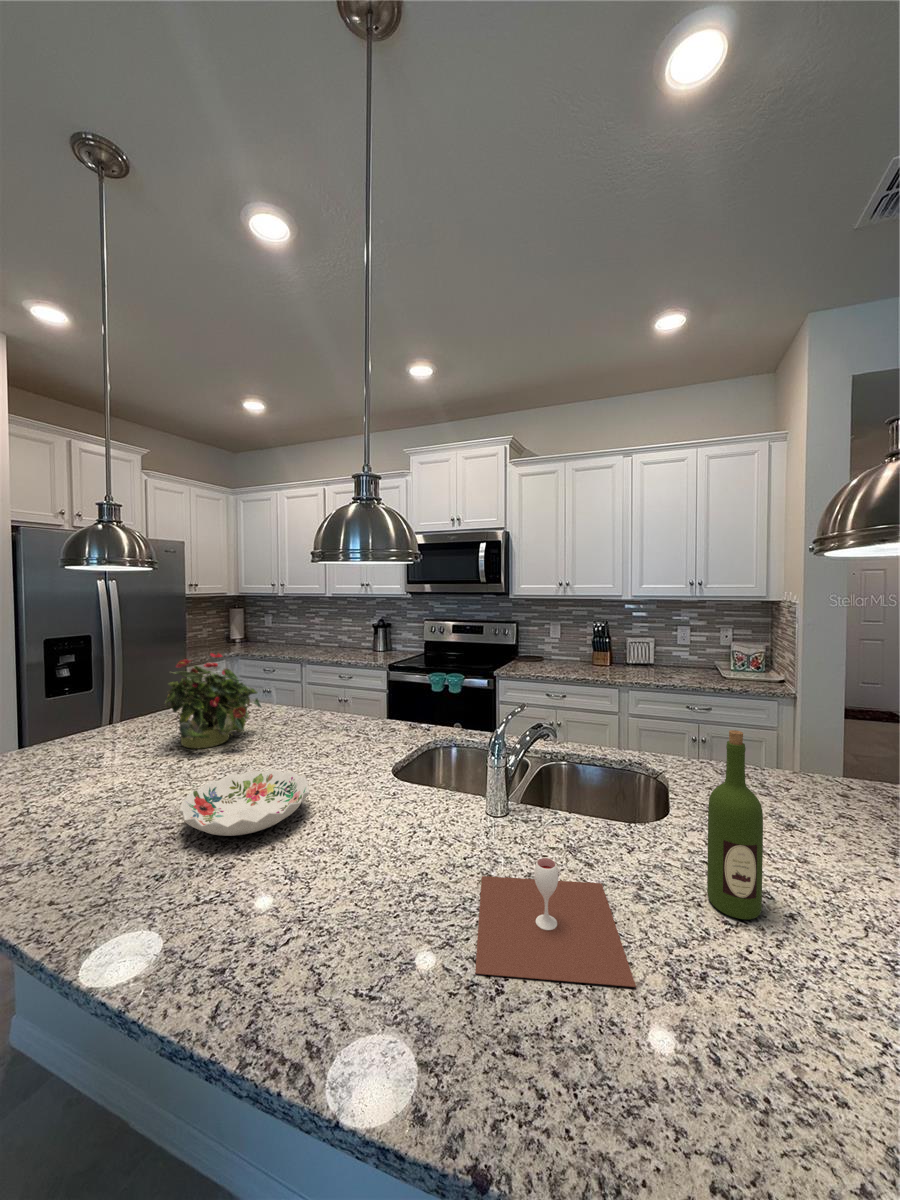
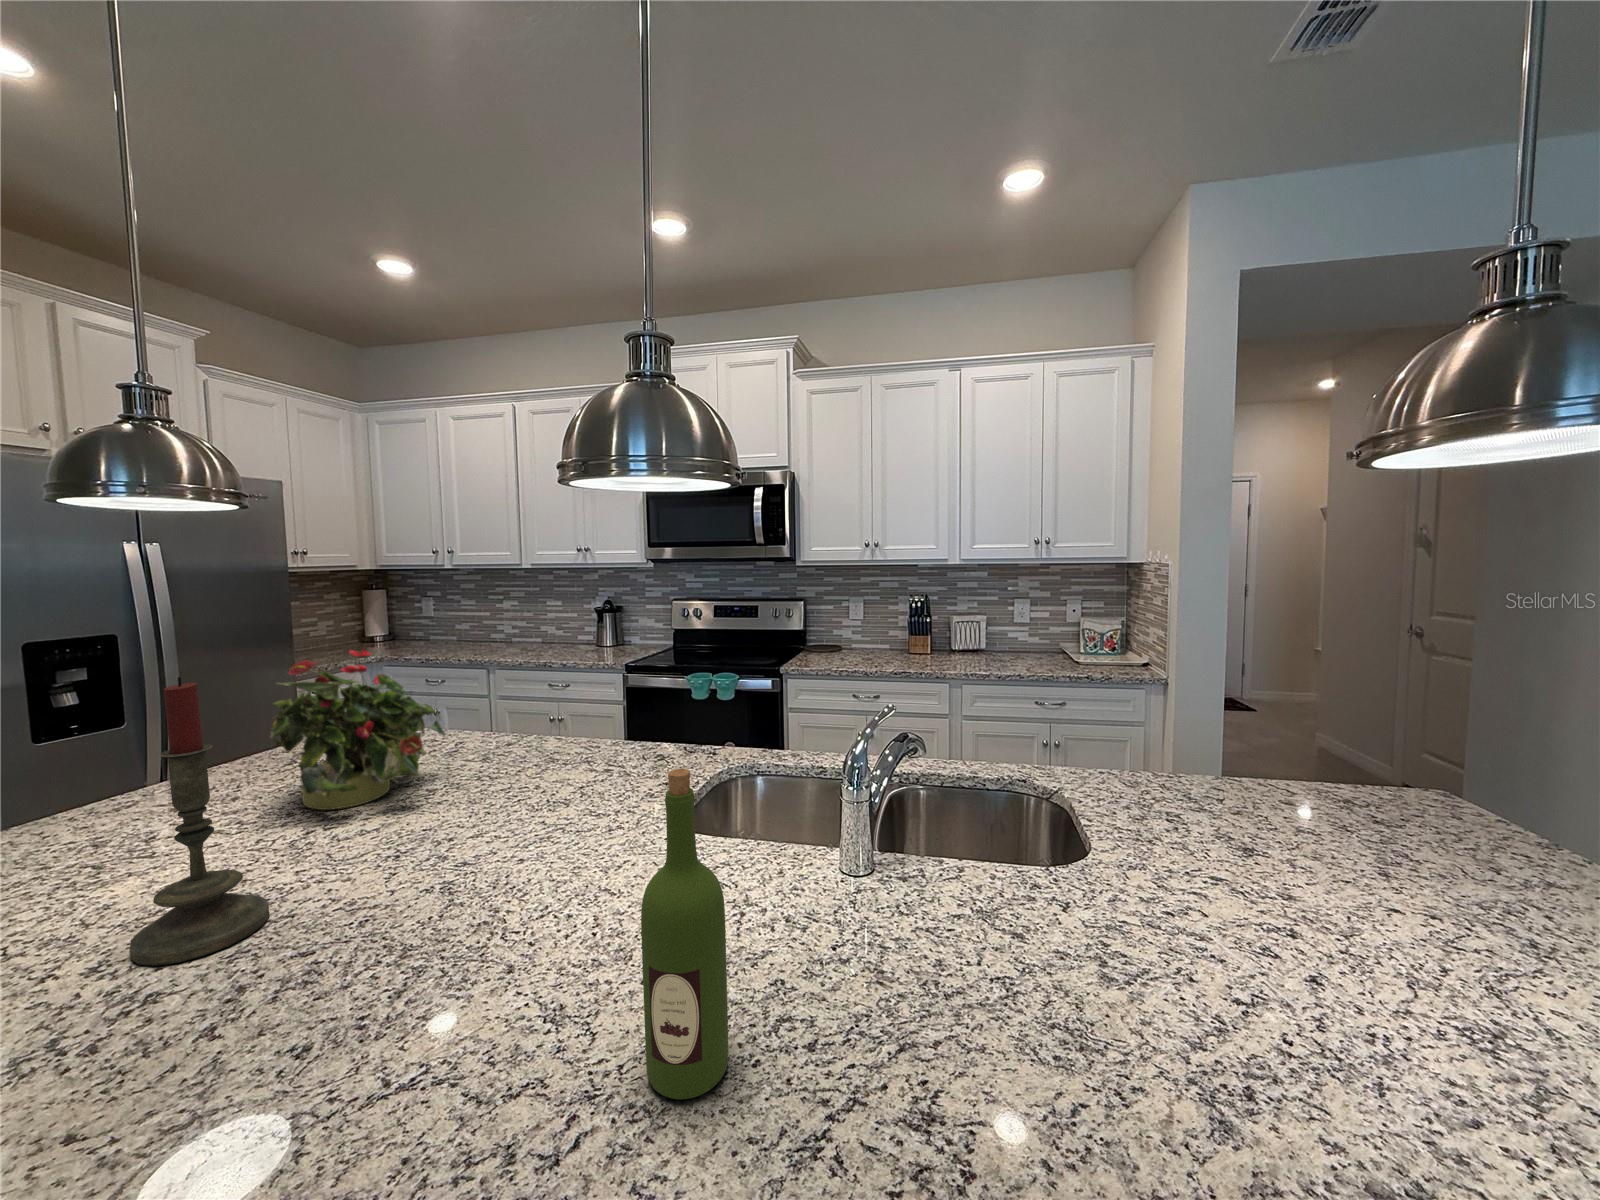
candle: none [86,668,155,826] -> present [130,677,269,966]
wine bottle: present [707,730,763,919] -> present [641,769,728,1099]
decorative bowl: present [179,768,309,836] -> none [324,833,561,959]
wine glass: present [475,858,636,987] -> none [872,940,1166,1148]

